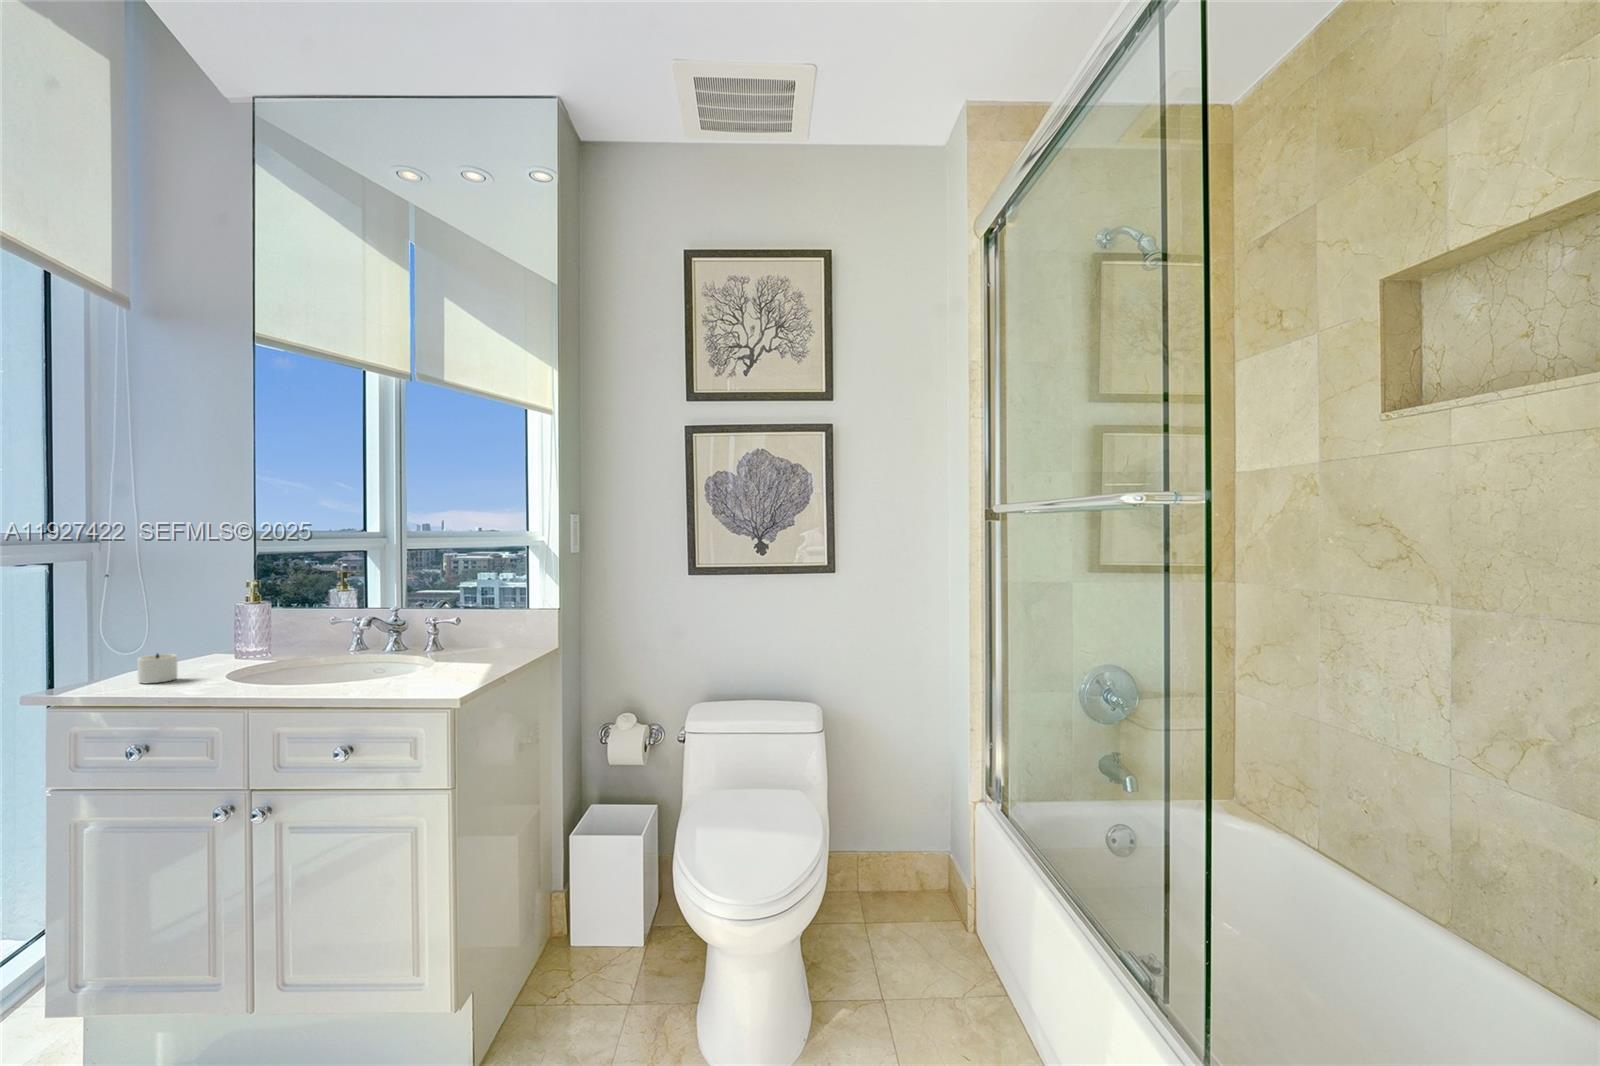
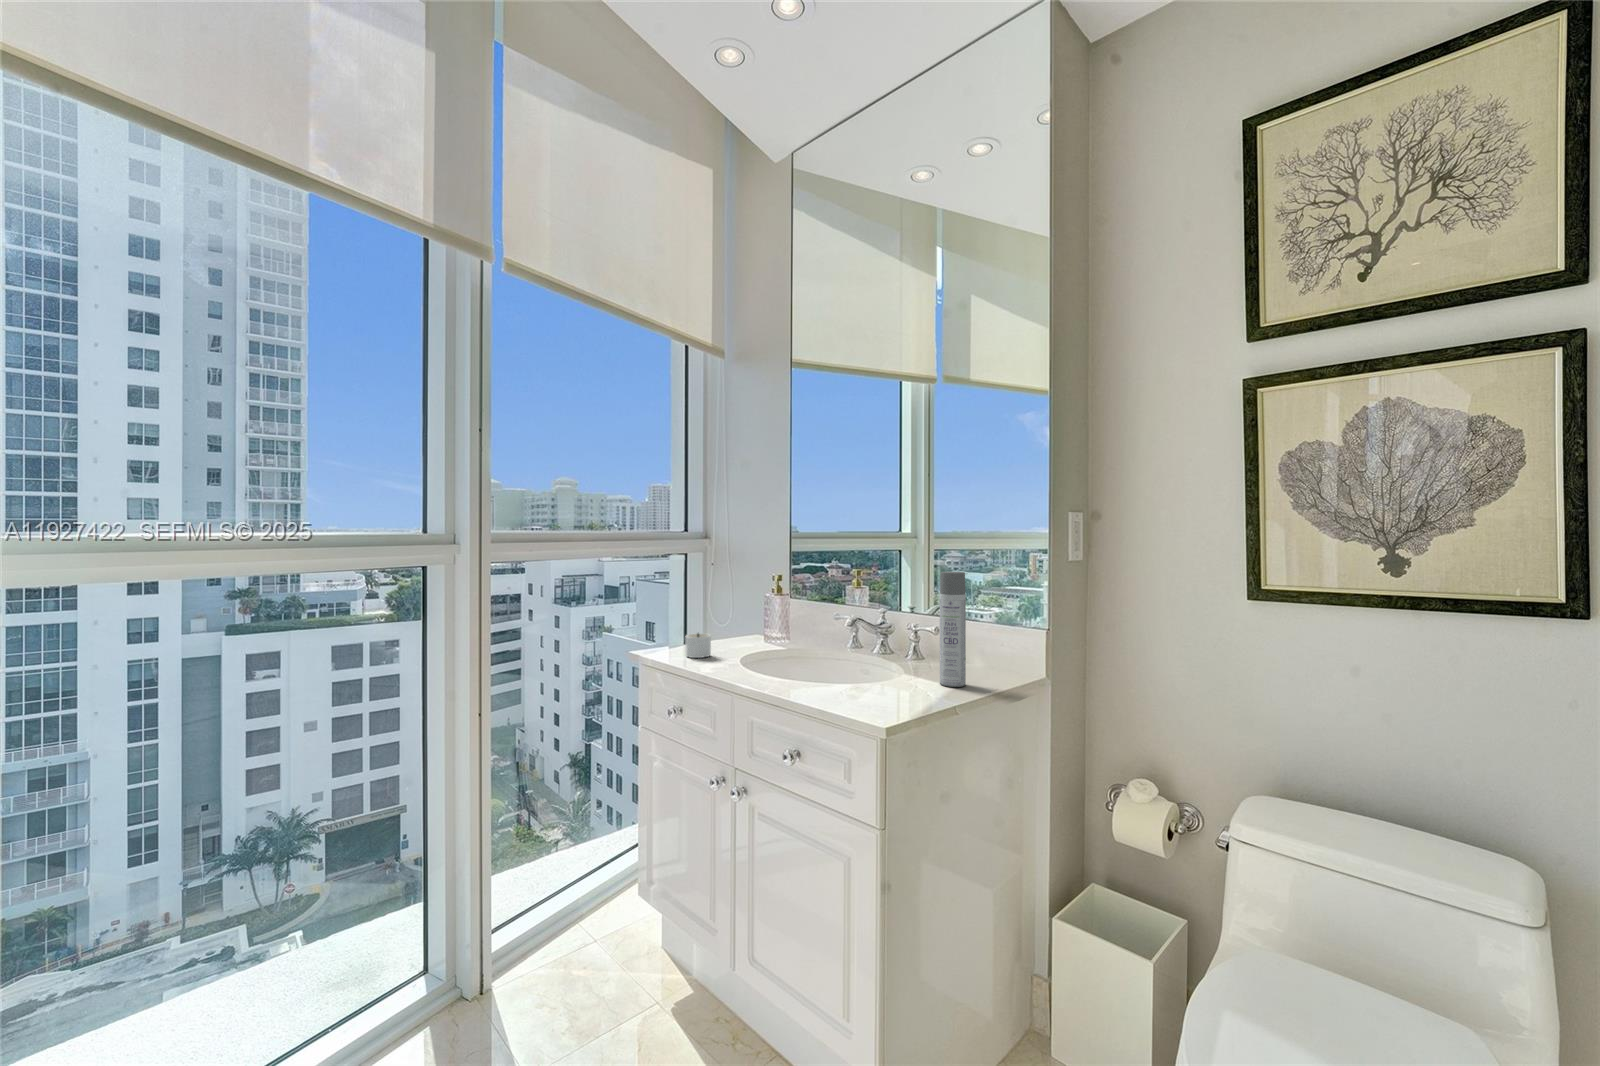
spray bottle: none [471,565,495,664] -> present [940,571,966,687]

